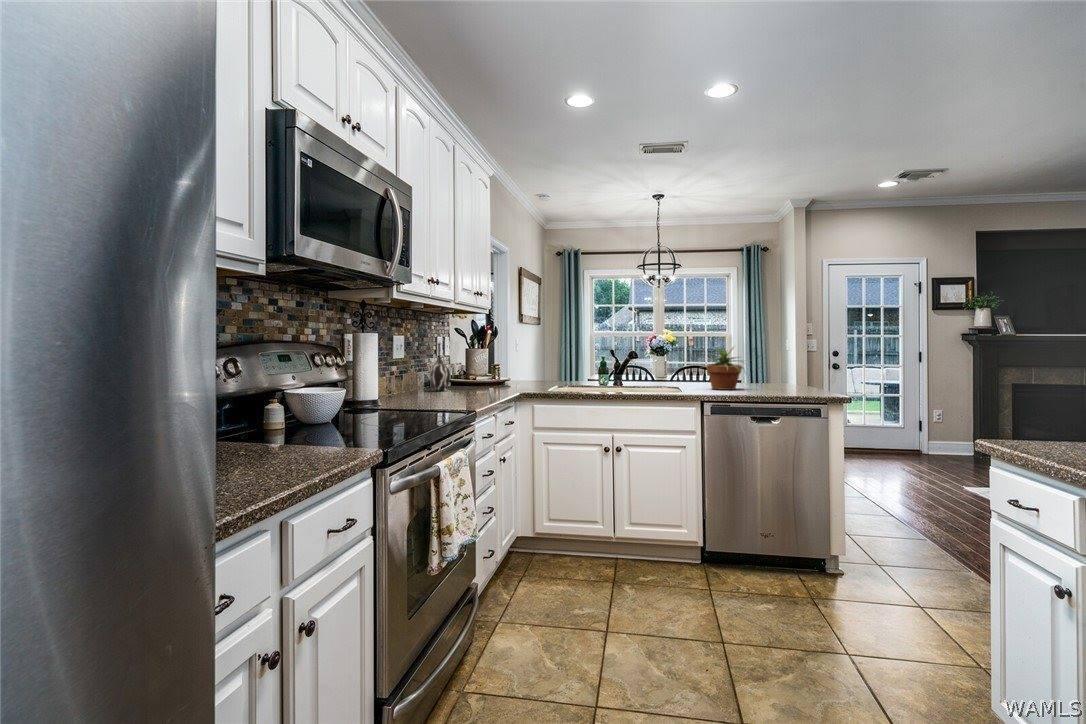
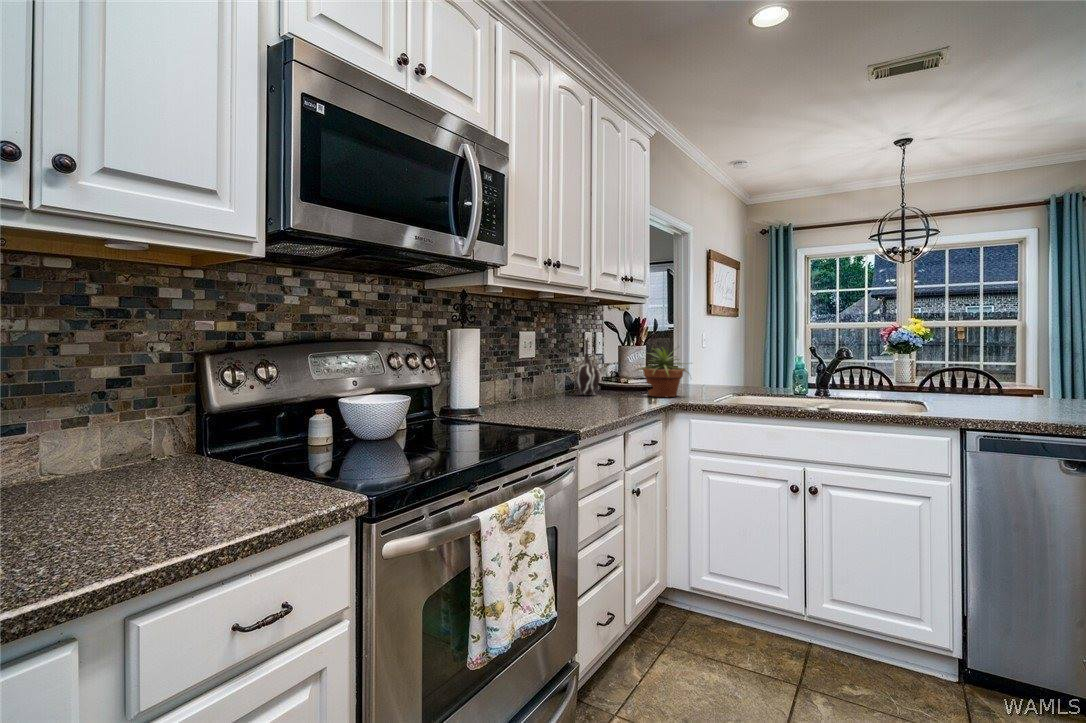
potted plant: present [704,348,744,390] -> present [638,348,689,397]

